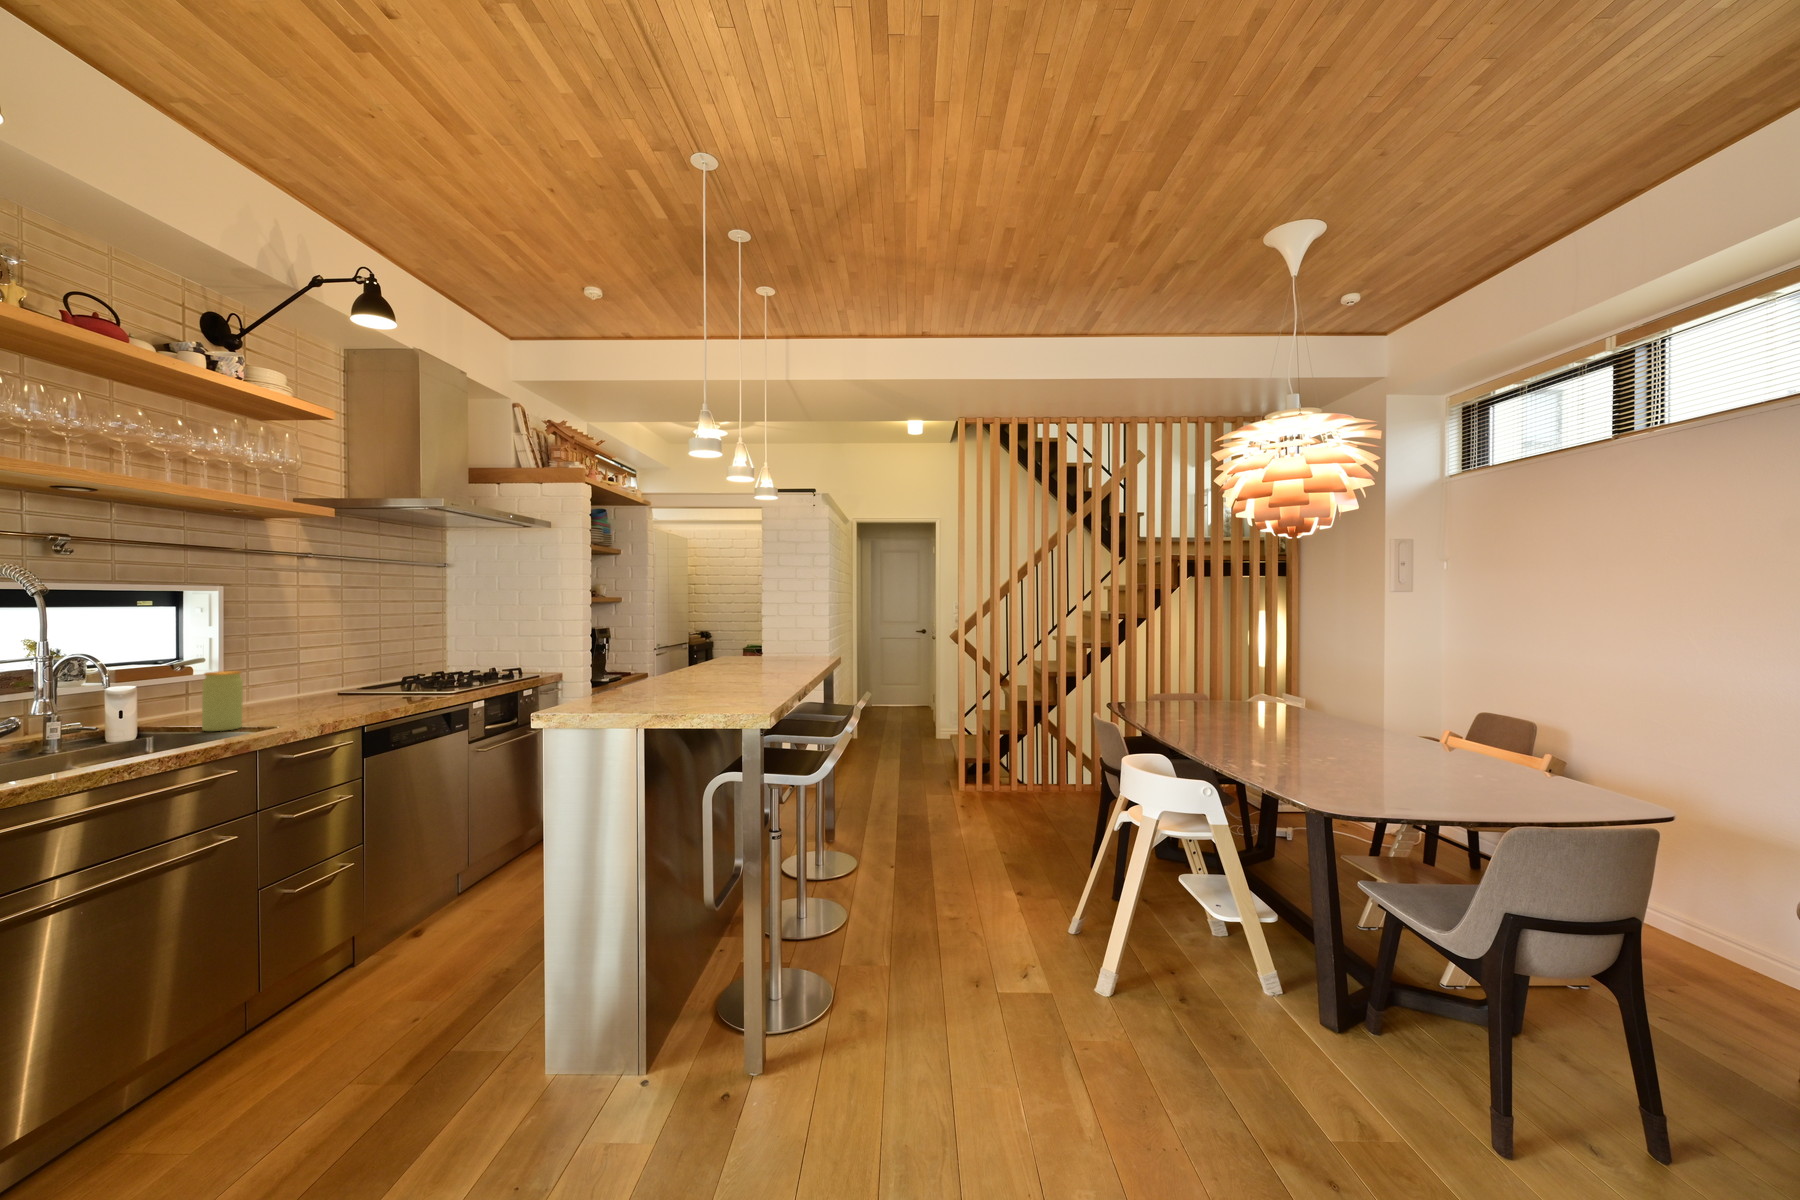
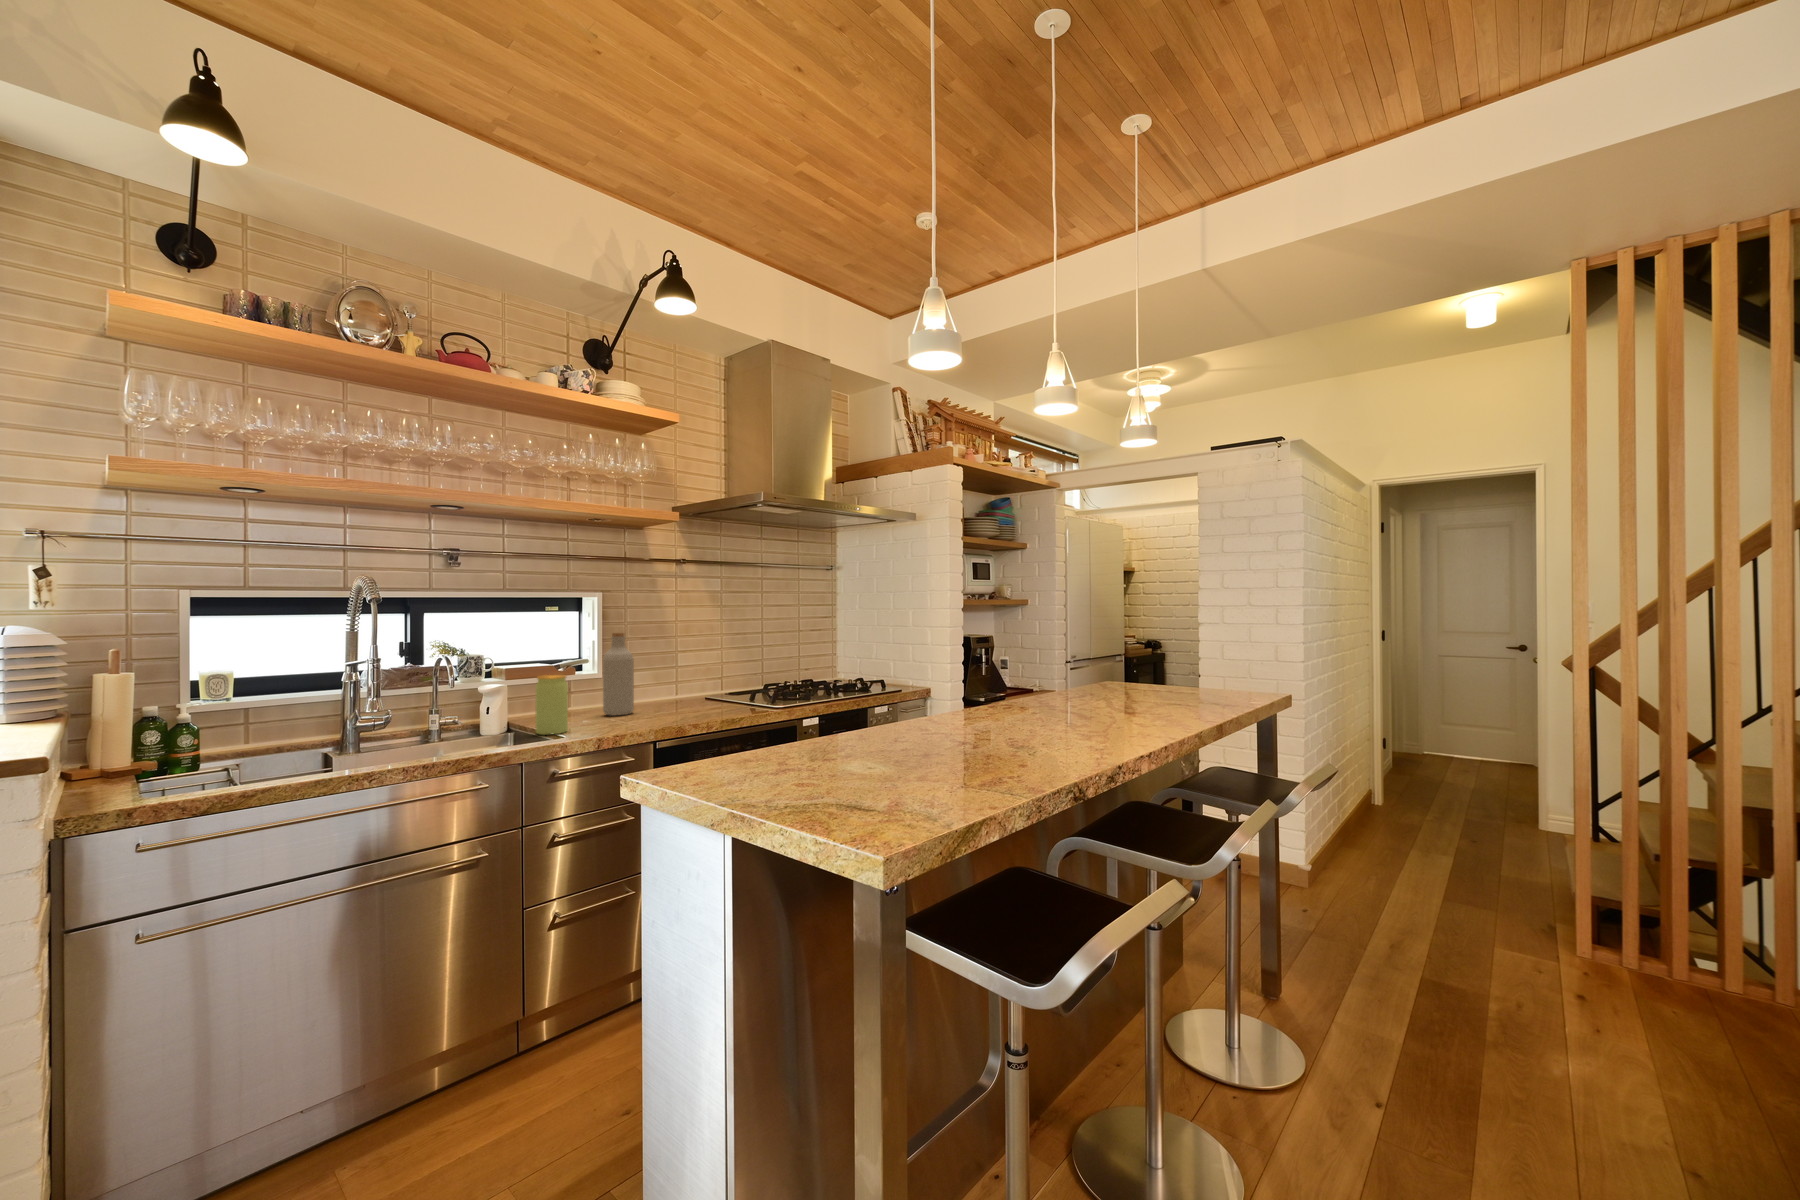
bottle: none [243,628,282,713] -> present [603,633,634,716]

